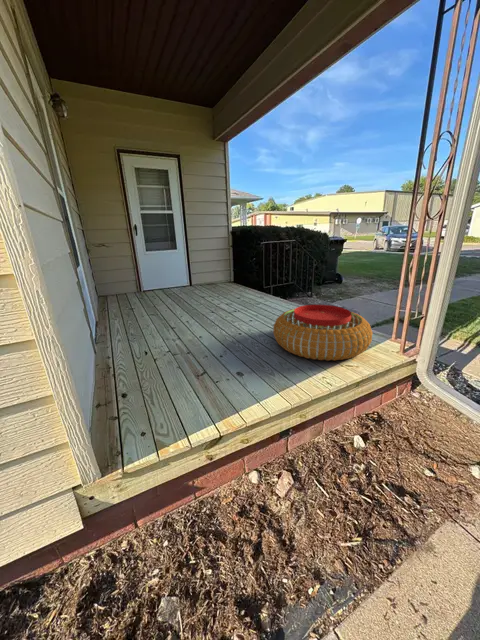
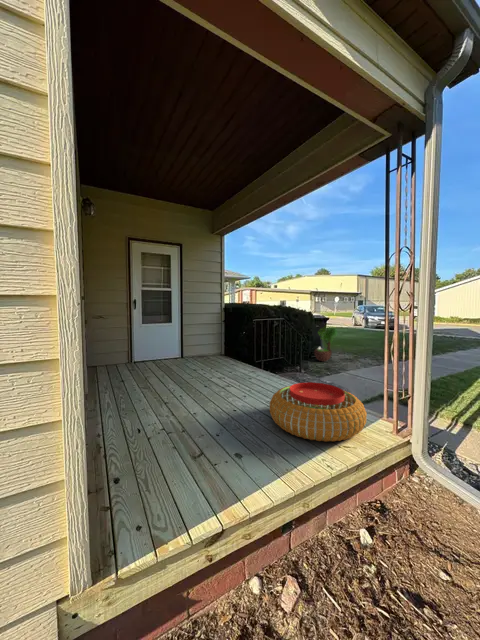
potted tree: none [328,245,354,286] -> present [314,327,336,361]

